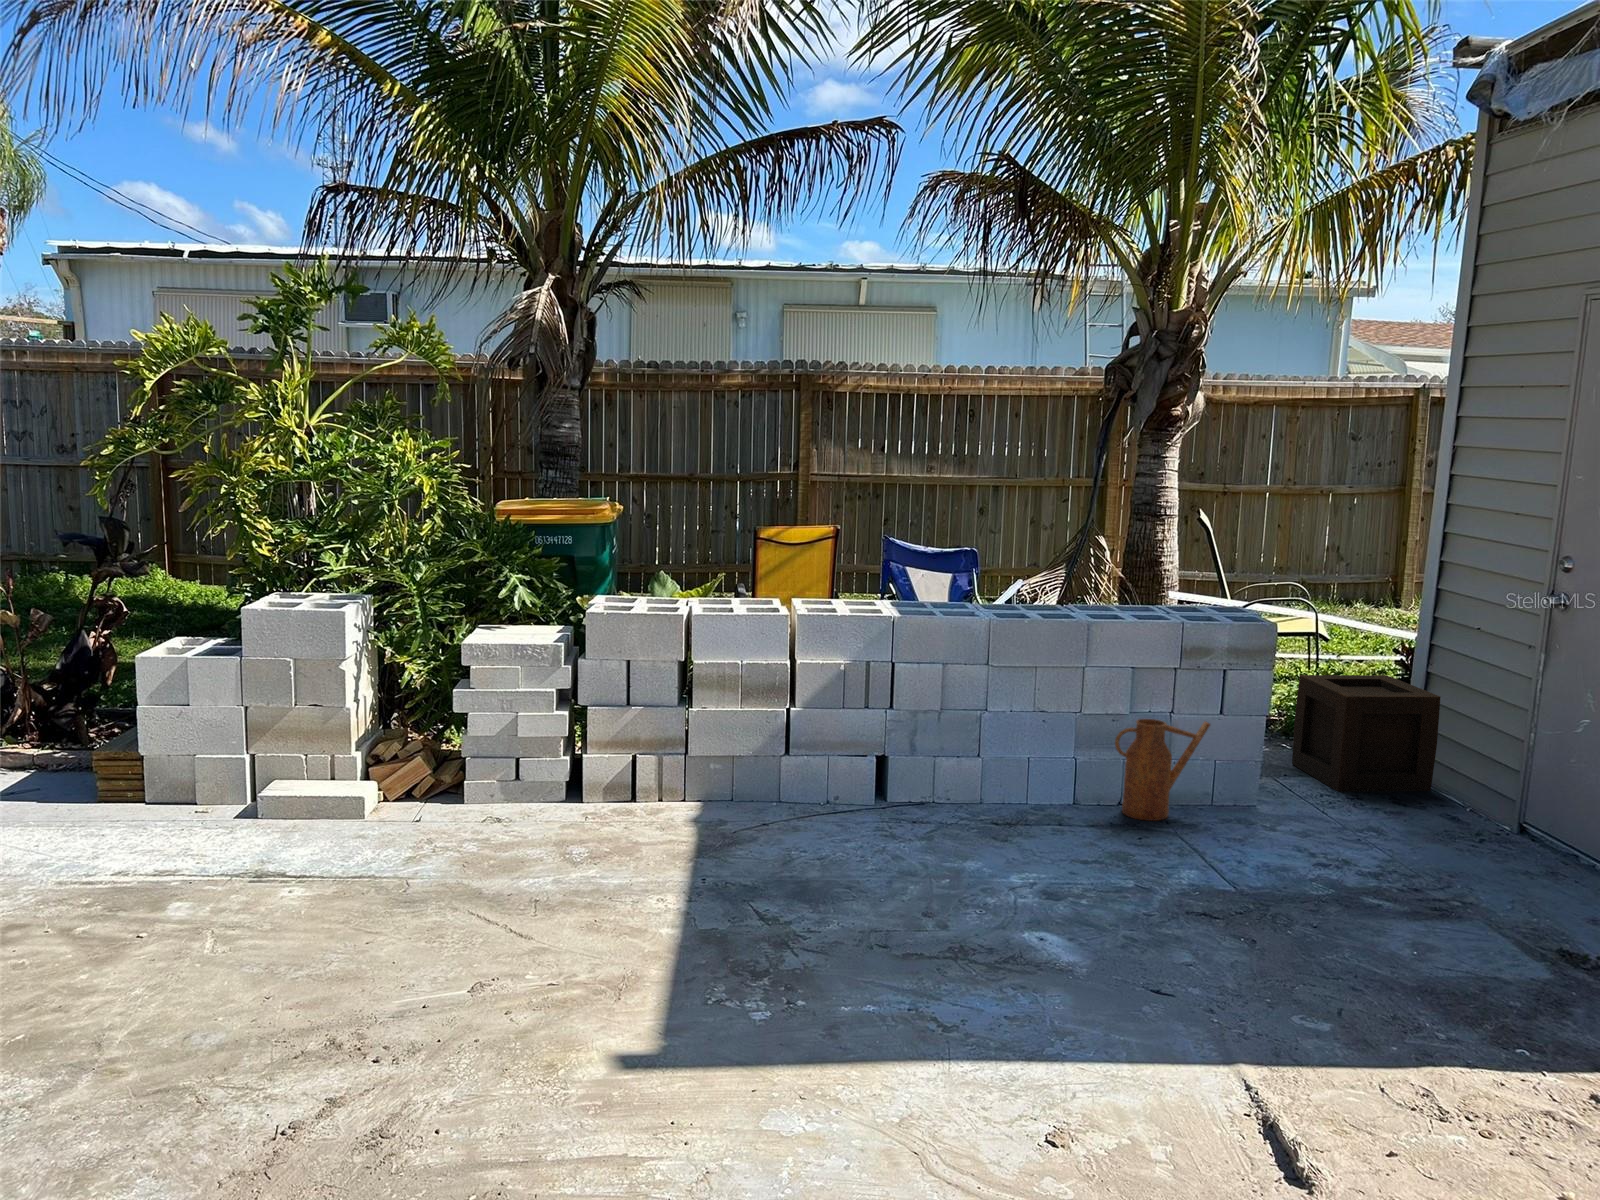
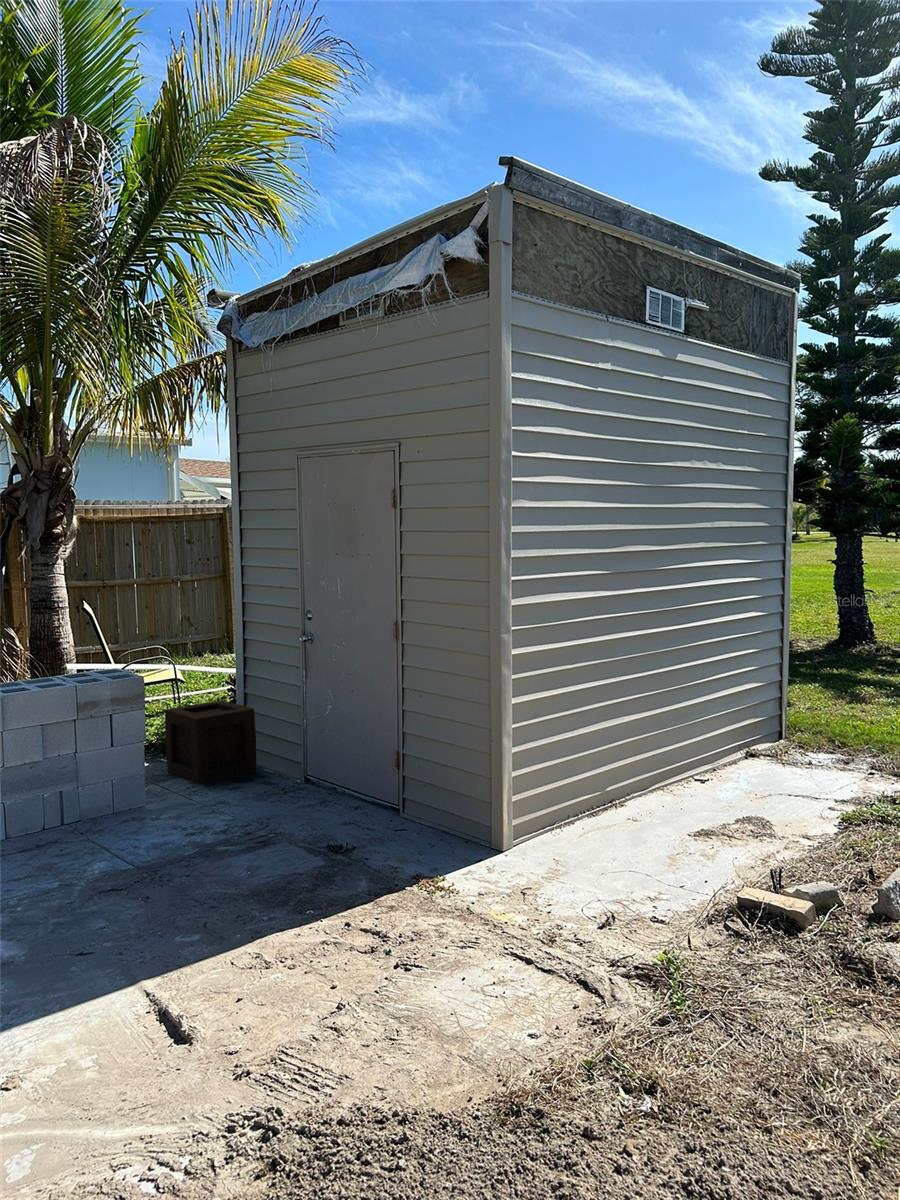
watering can: present [1115,719,1210,821] -> none [34,753,105,835]

